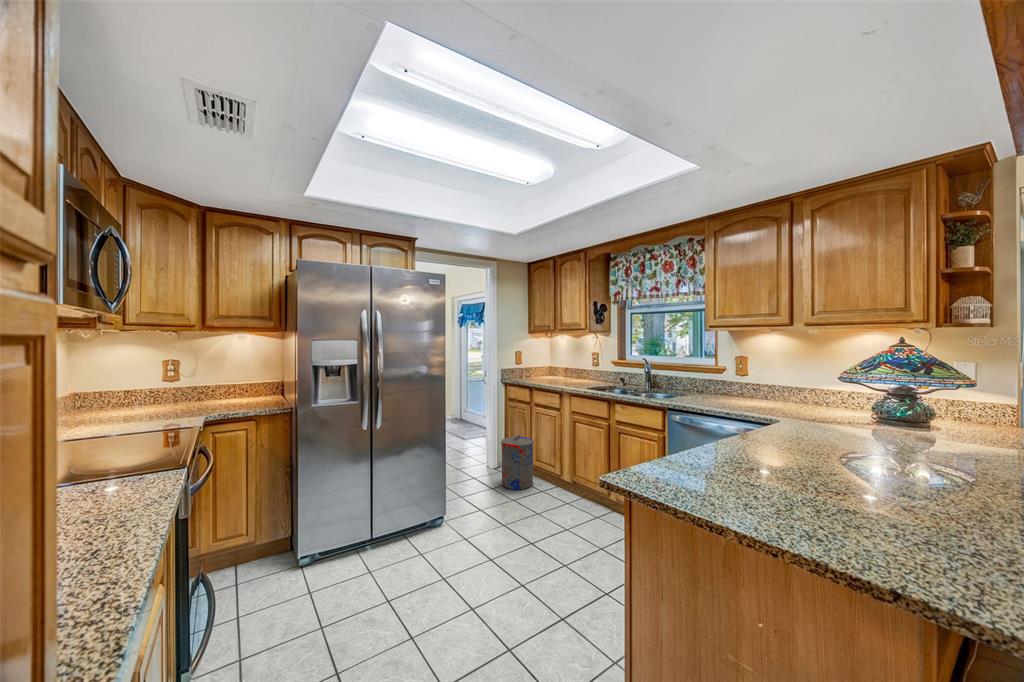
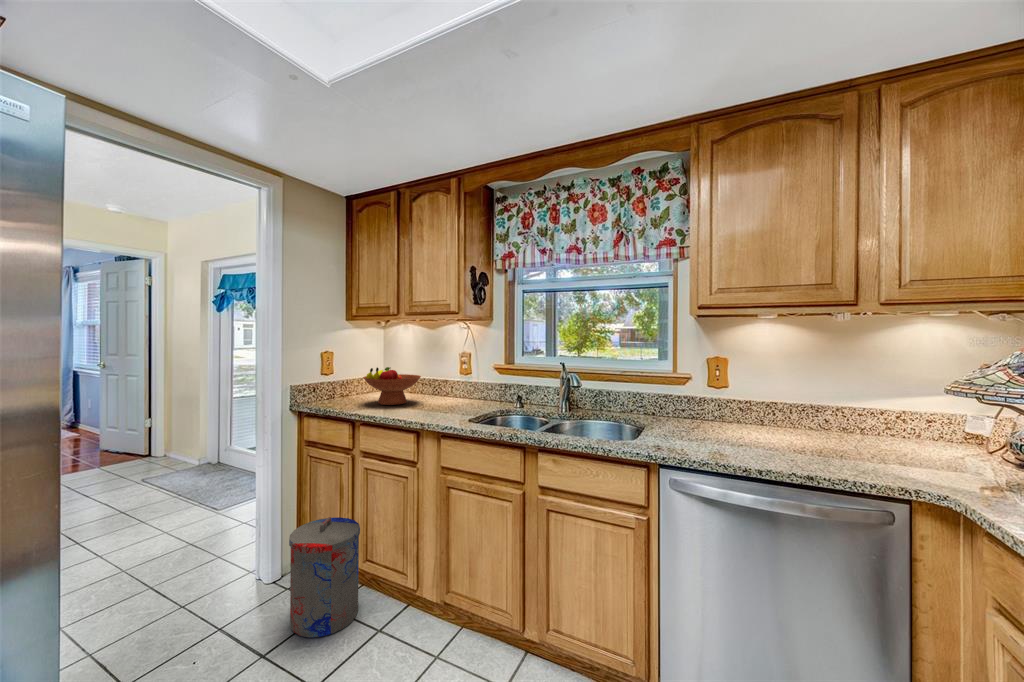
fruit bowl: none [536,360,568,381] -> present [363,367,421,405]

